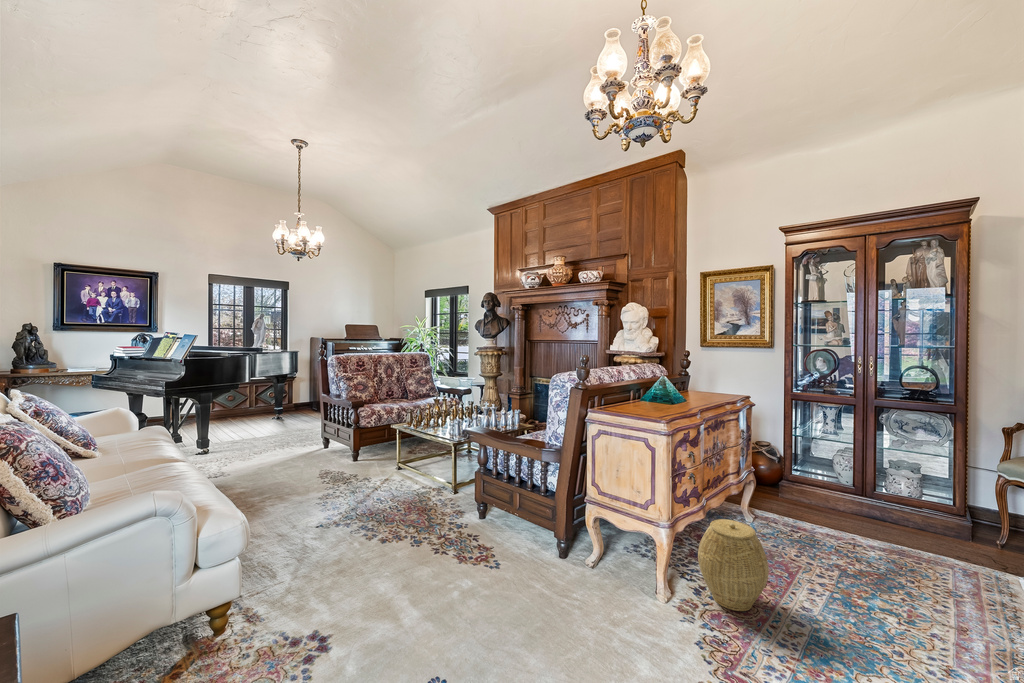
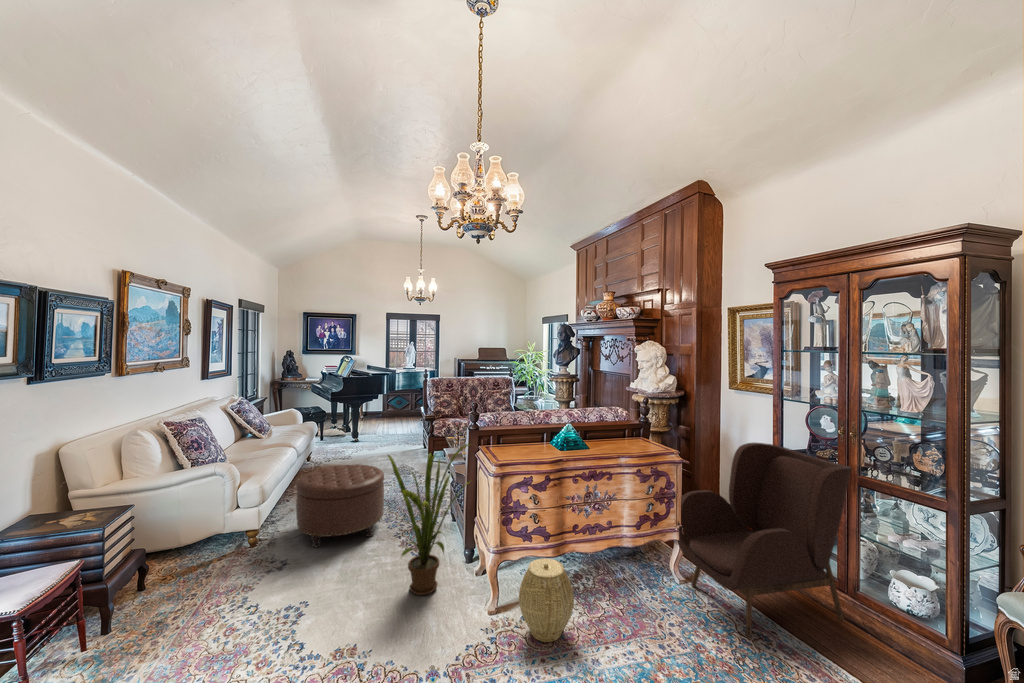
armchair: none [745,385,881,547] -> present [677,443,852,637]
house plant: none [524,403,620,613] -> present [388,444,470,595]
ottoman: none [270,467,406,604] -> present [296,464,384,548]

